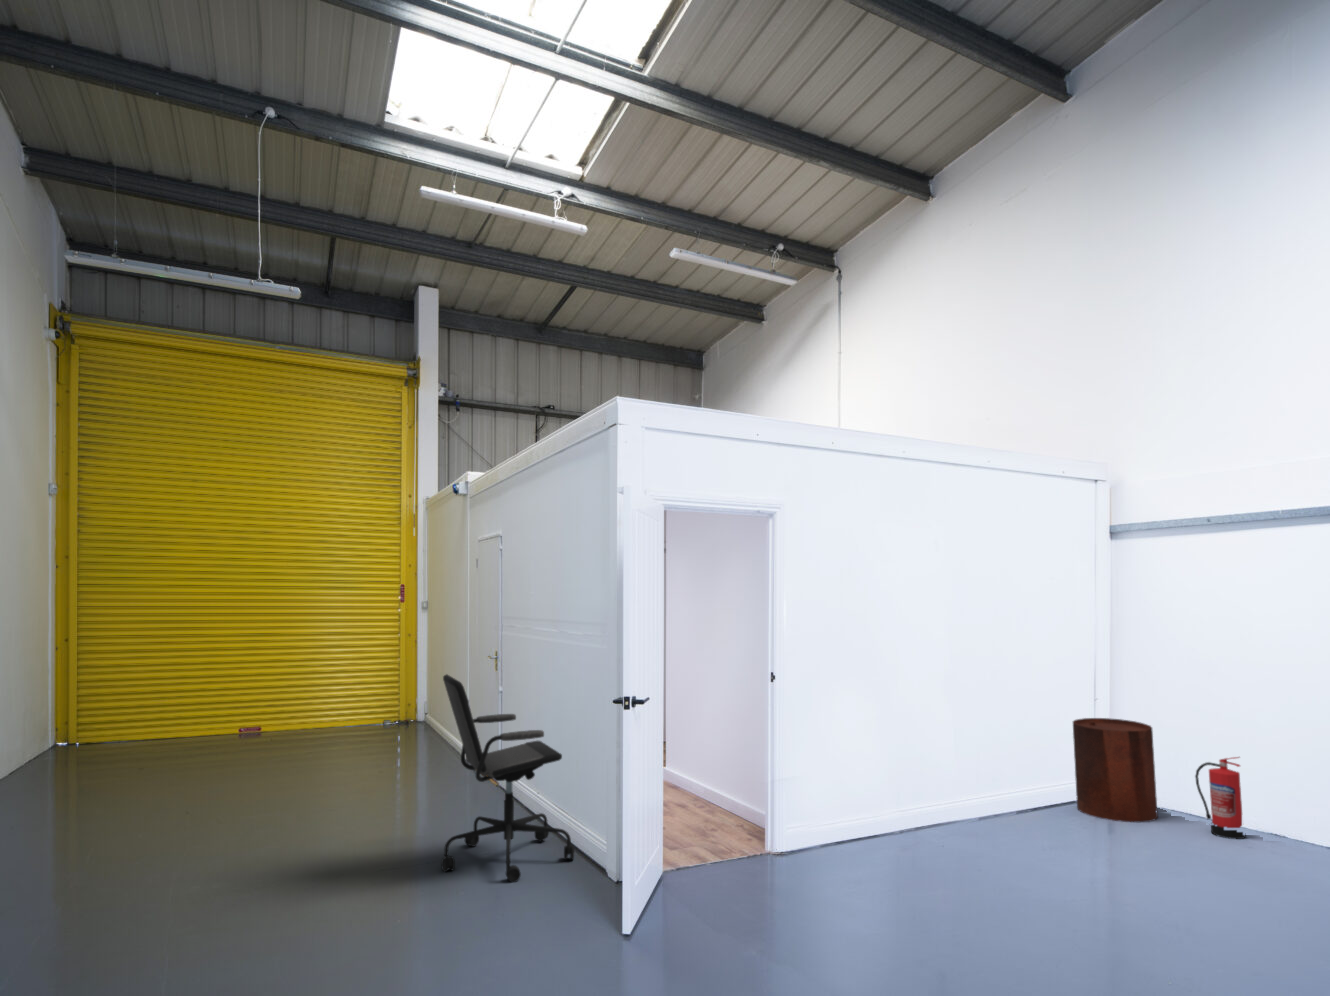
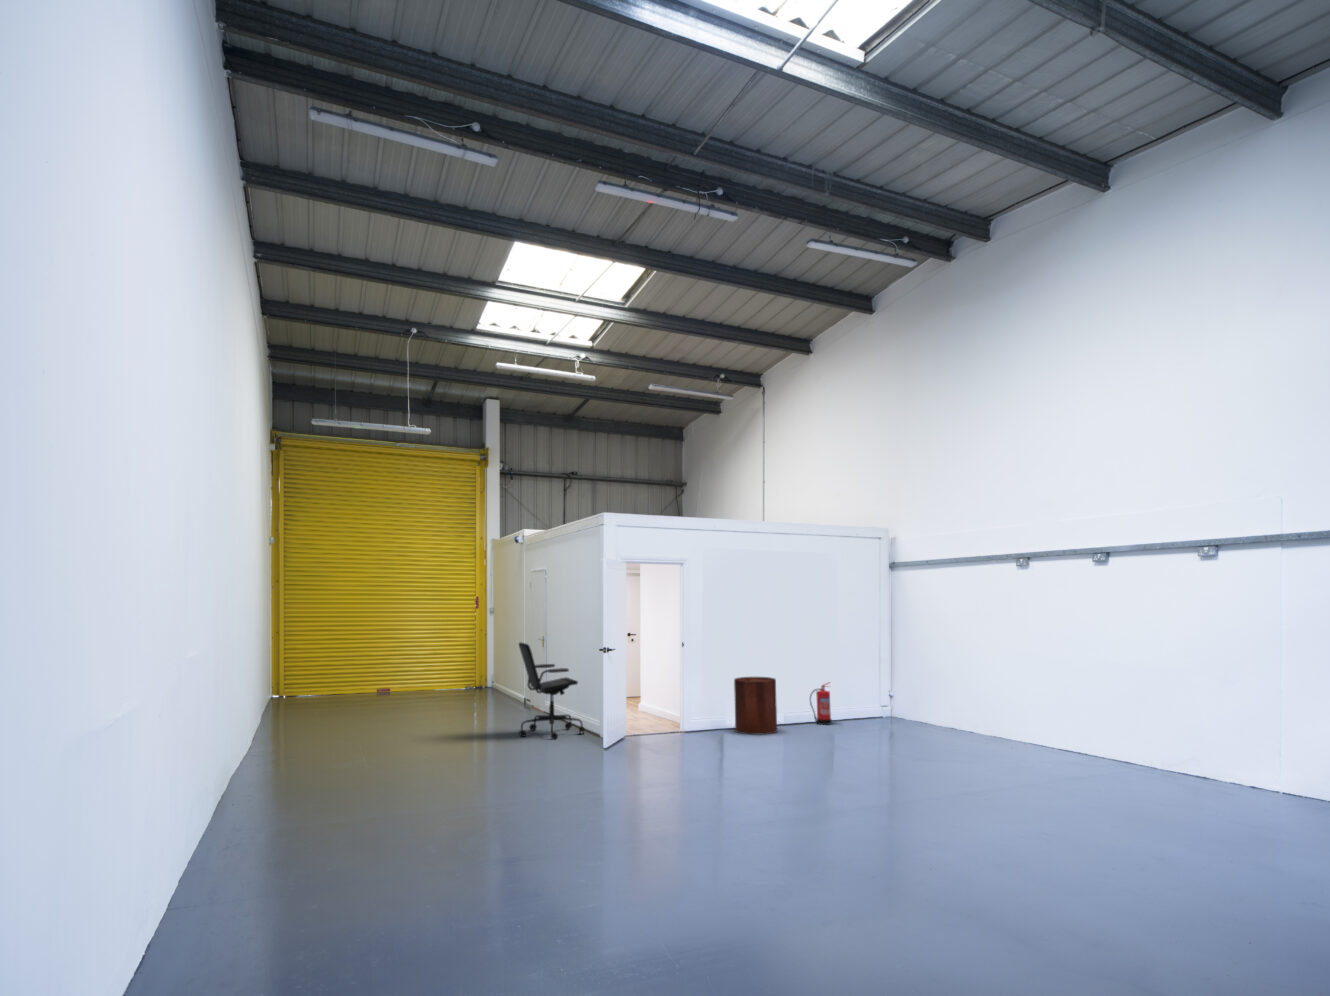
trash can: present [1073,718,1158,822] -> present [734,677,777,734]
fire extinguisher: present [1195,757,1246,839] -> present [810,683,832,725]

